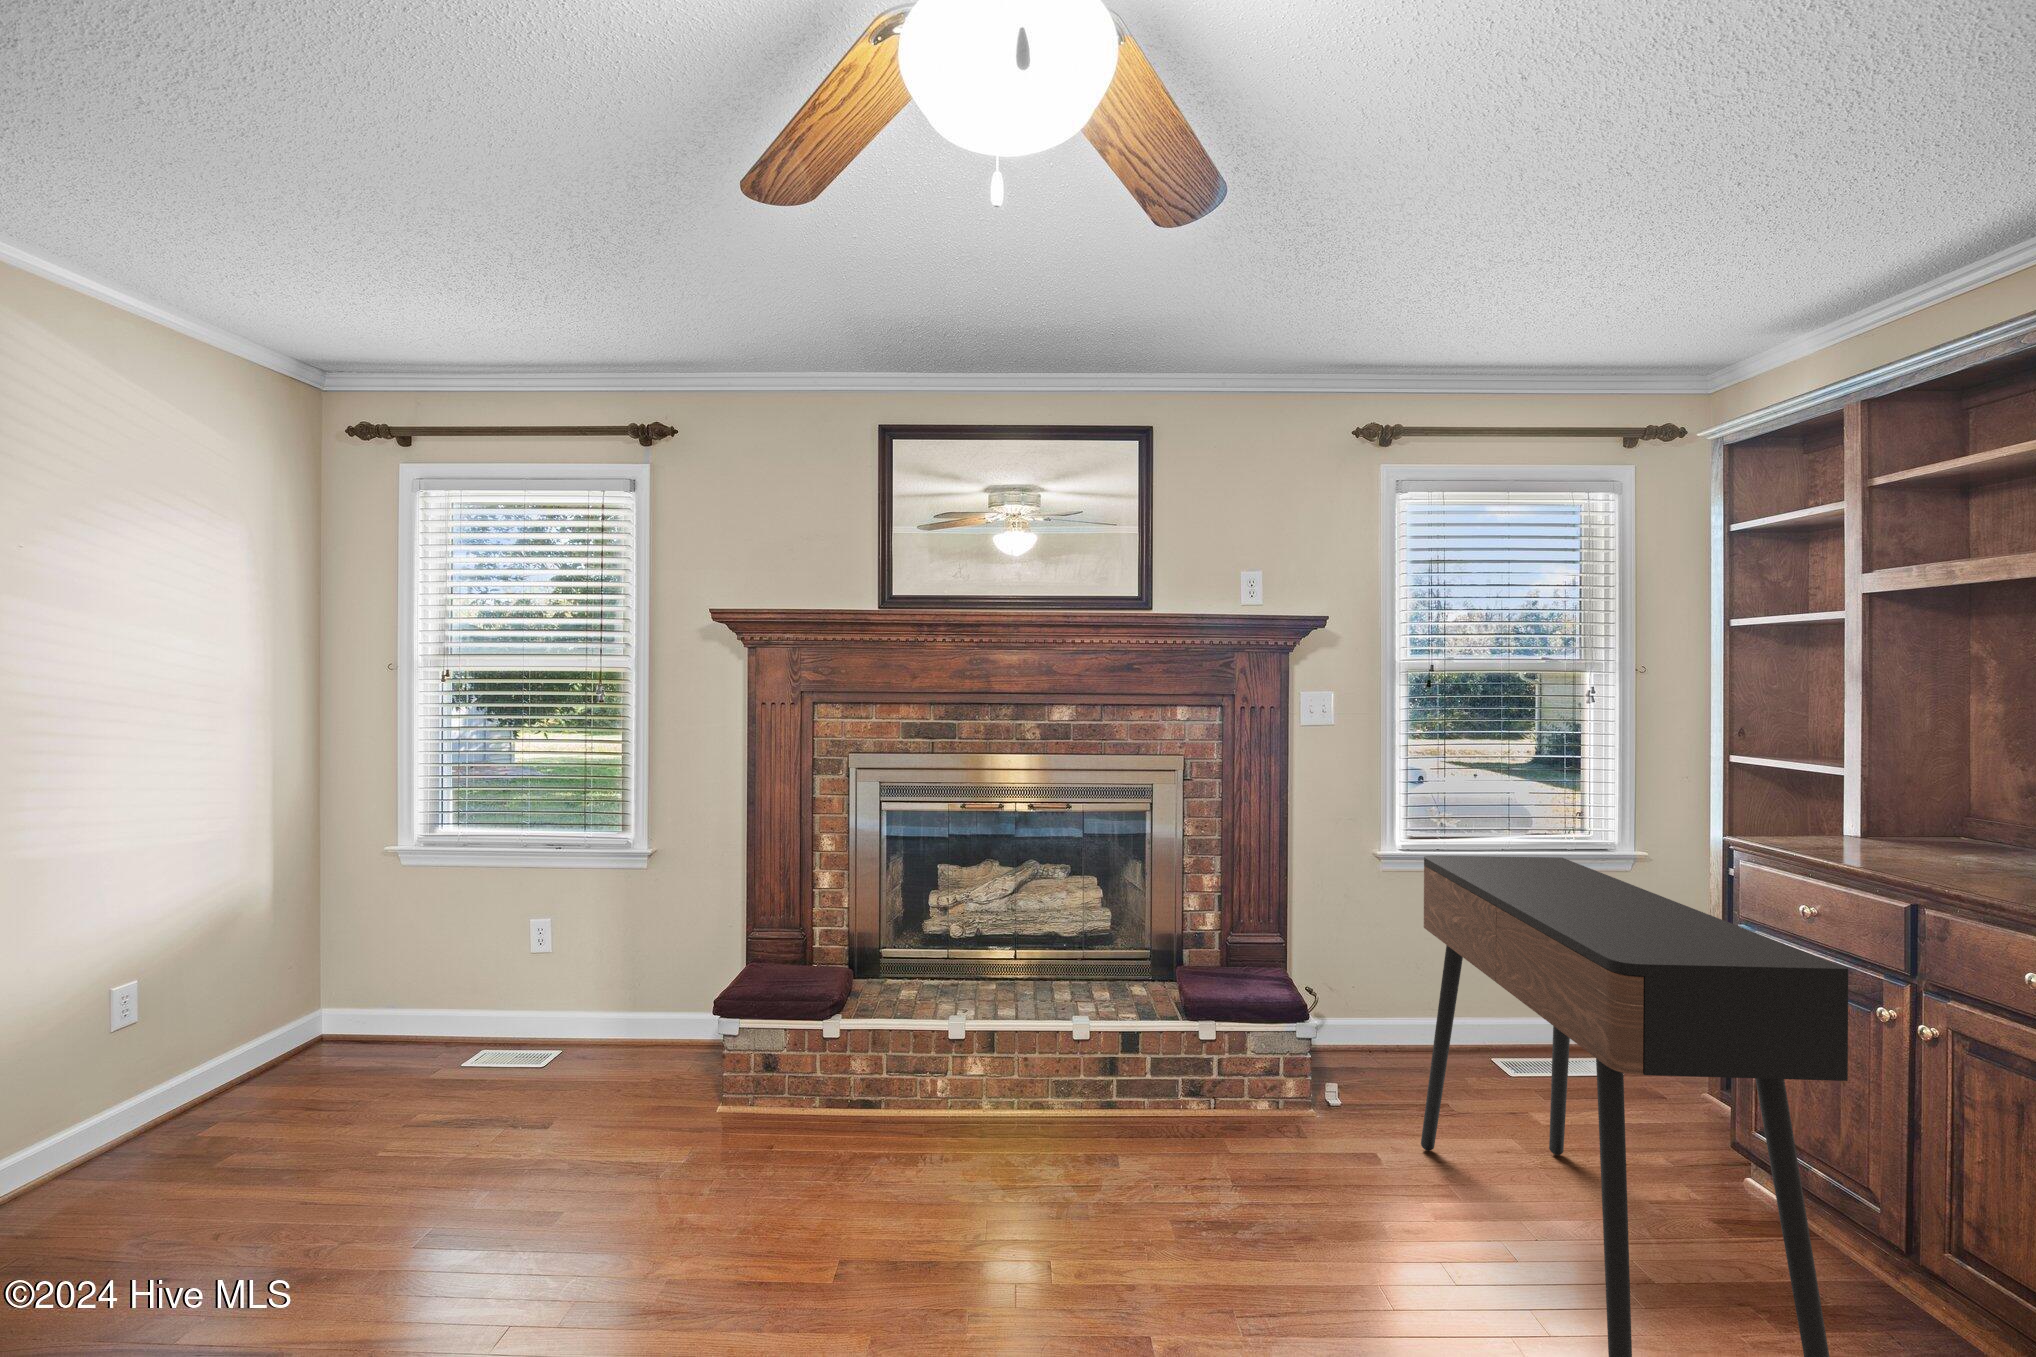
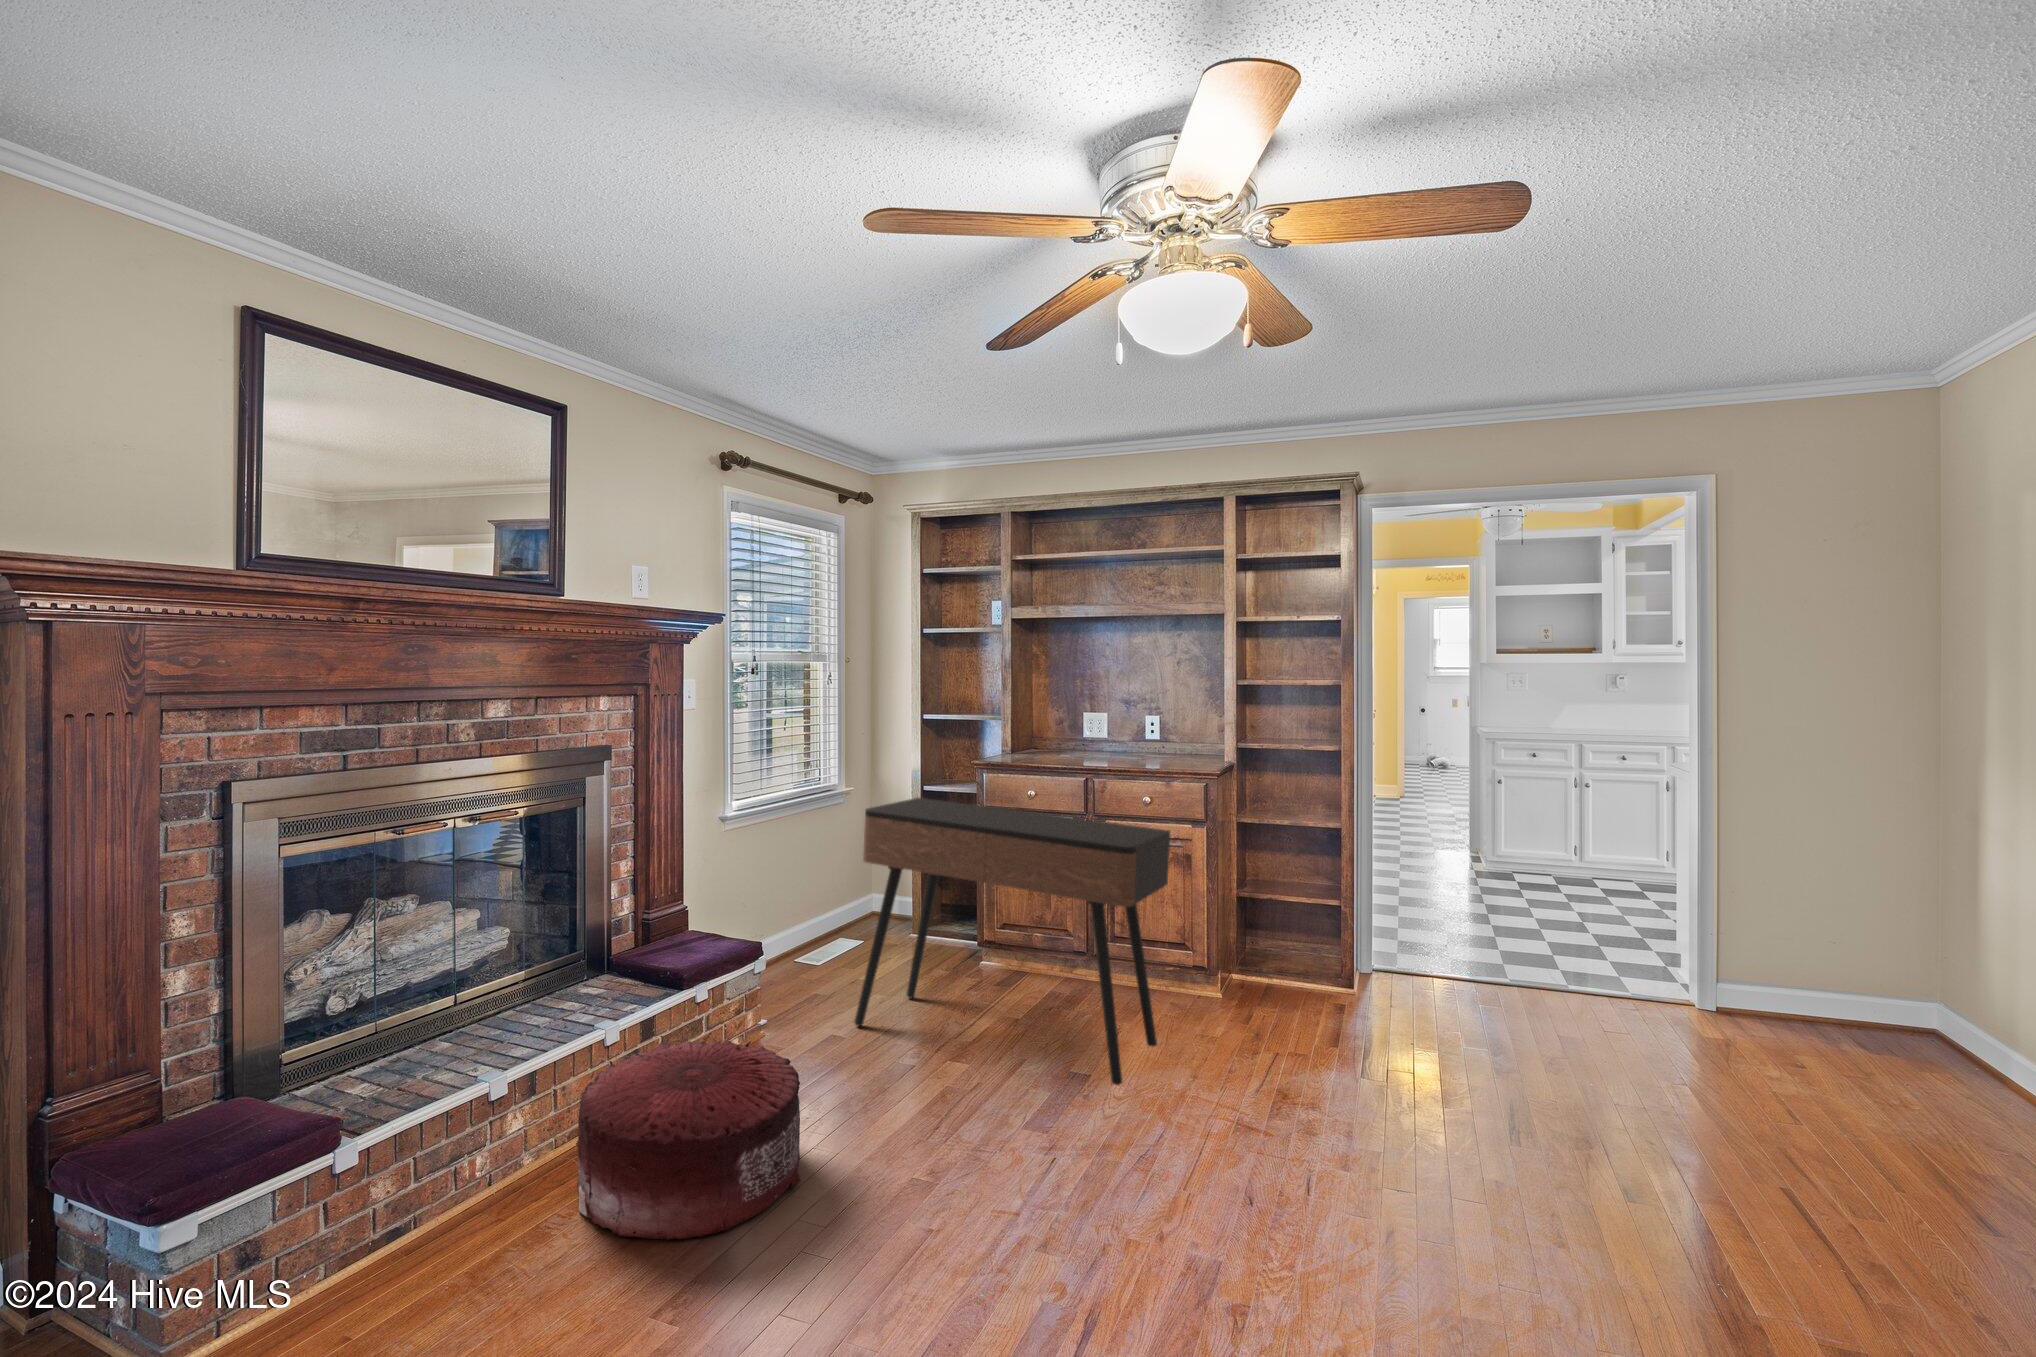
pouf: none [923,1043,1149,1234] -> present [576,1040,801,1240]

